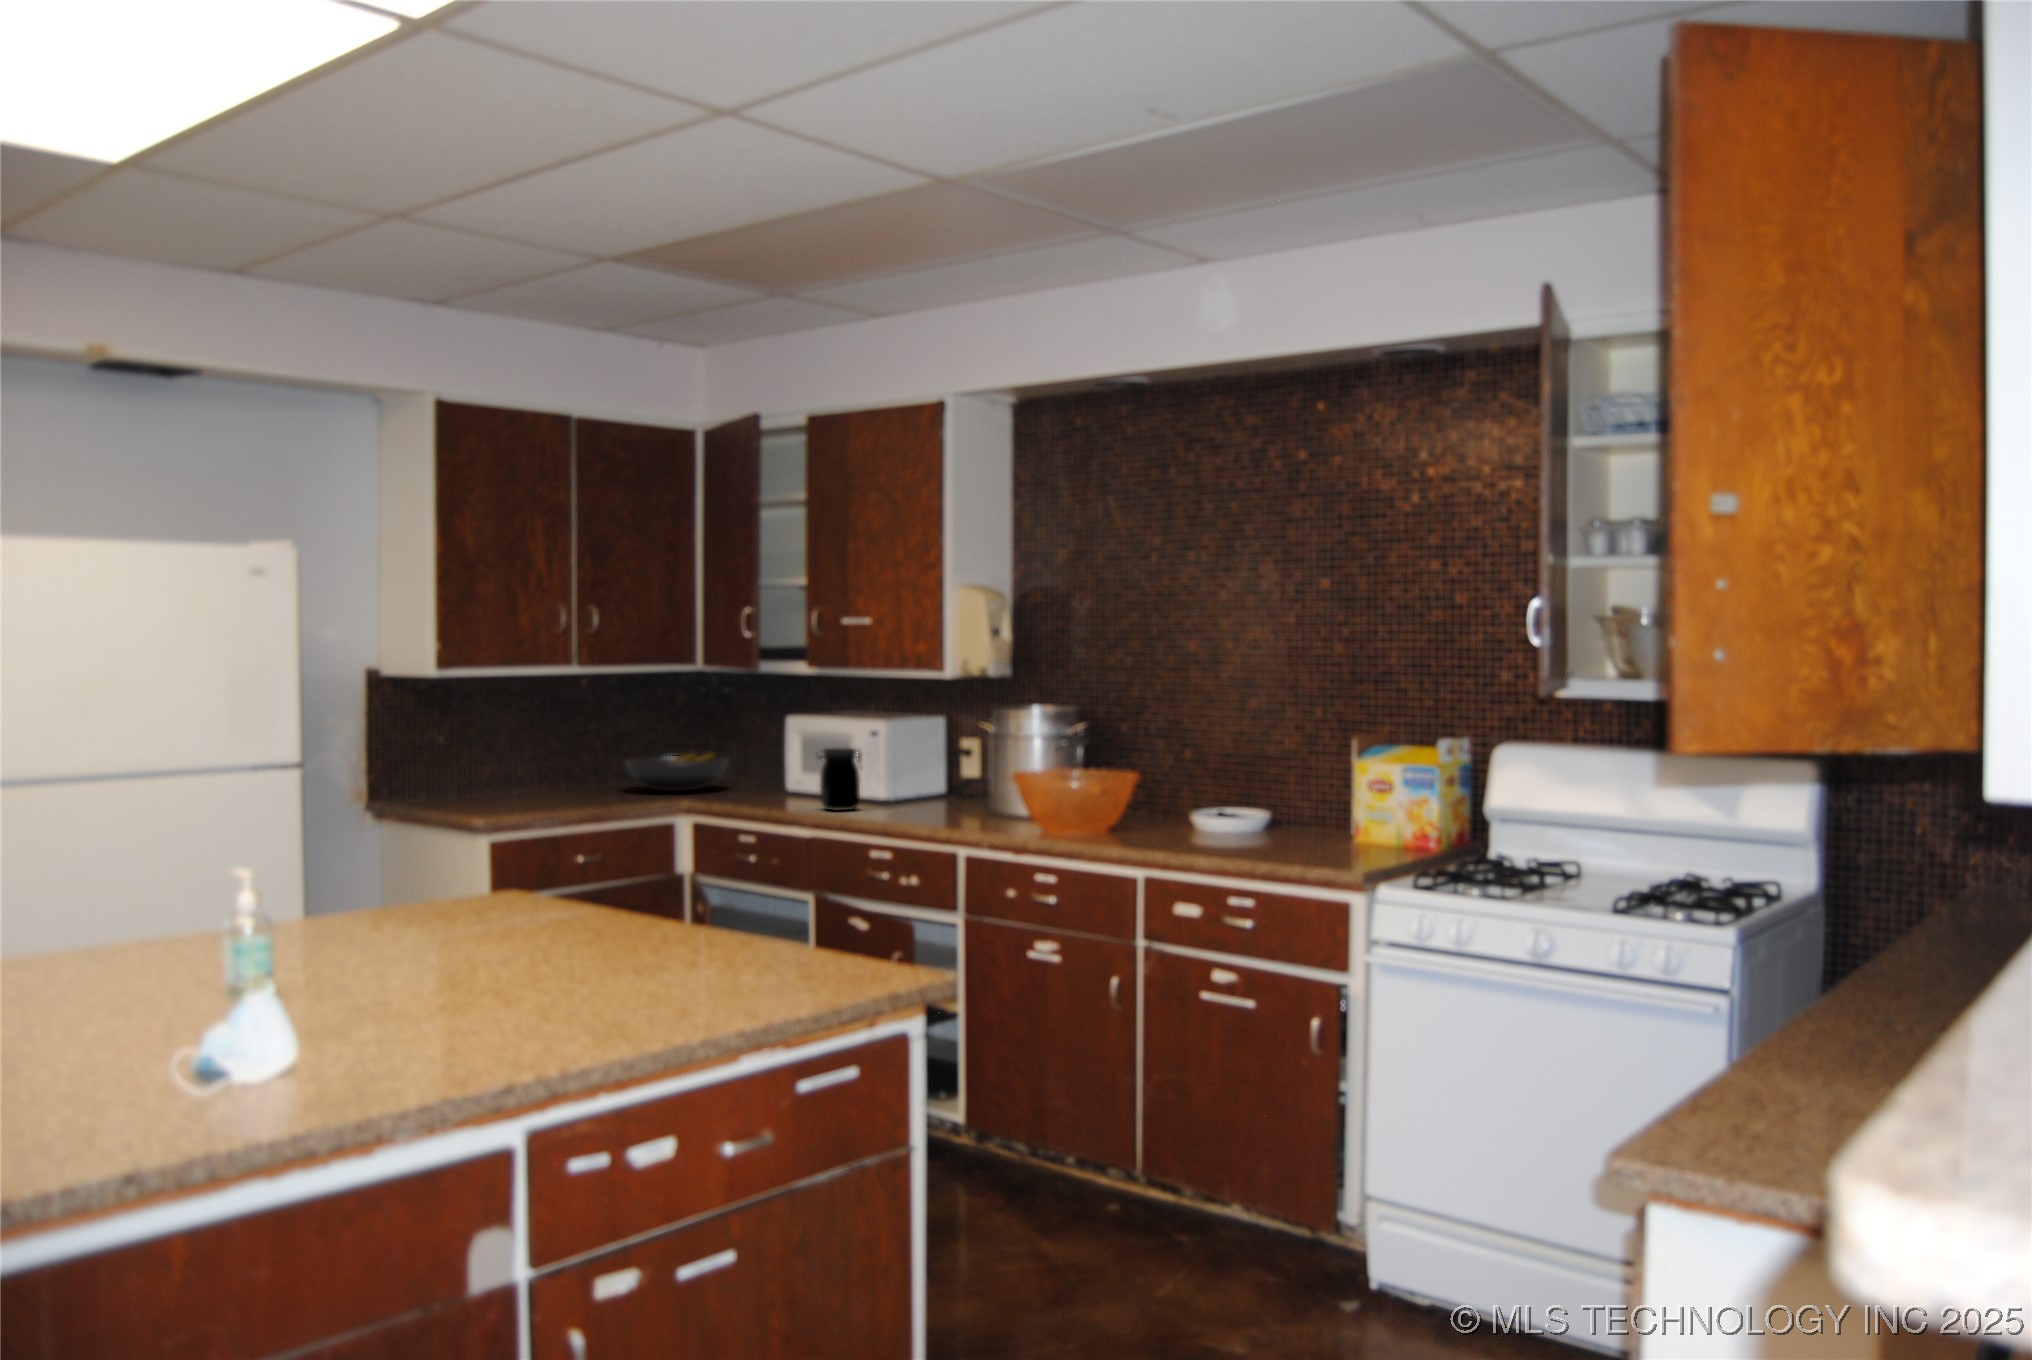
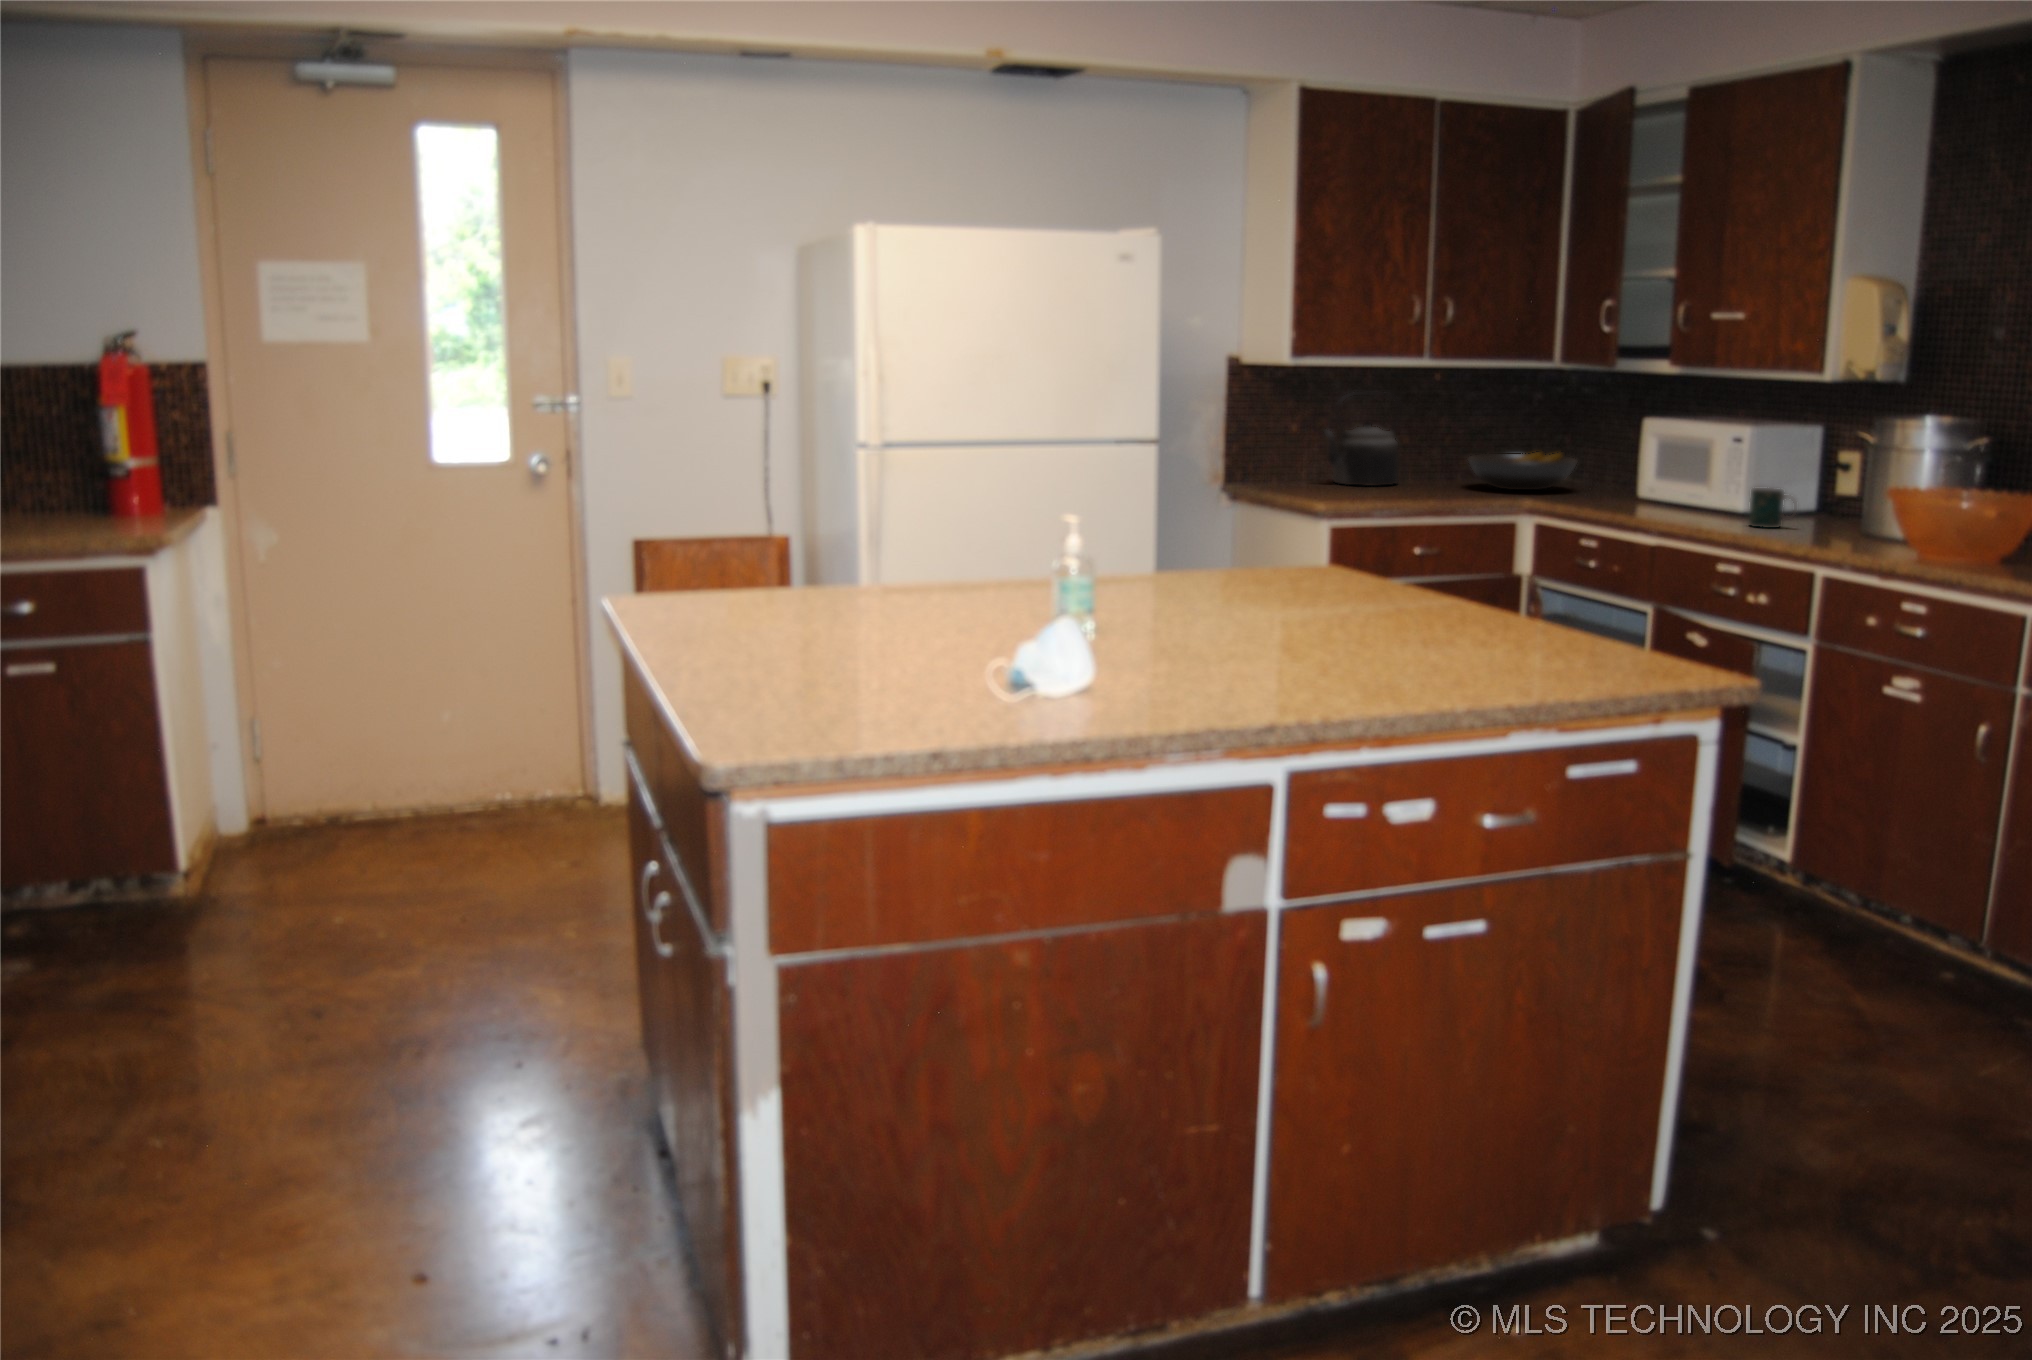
kettle: none [473,700,556,795] -> present [1324,392,1402,486]
jar: present [816,748,861,811] -> none [1670,454,1722,521]
mug: none [891,776,932,813] -> present [1749,488,1794,528]

